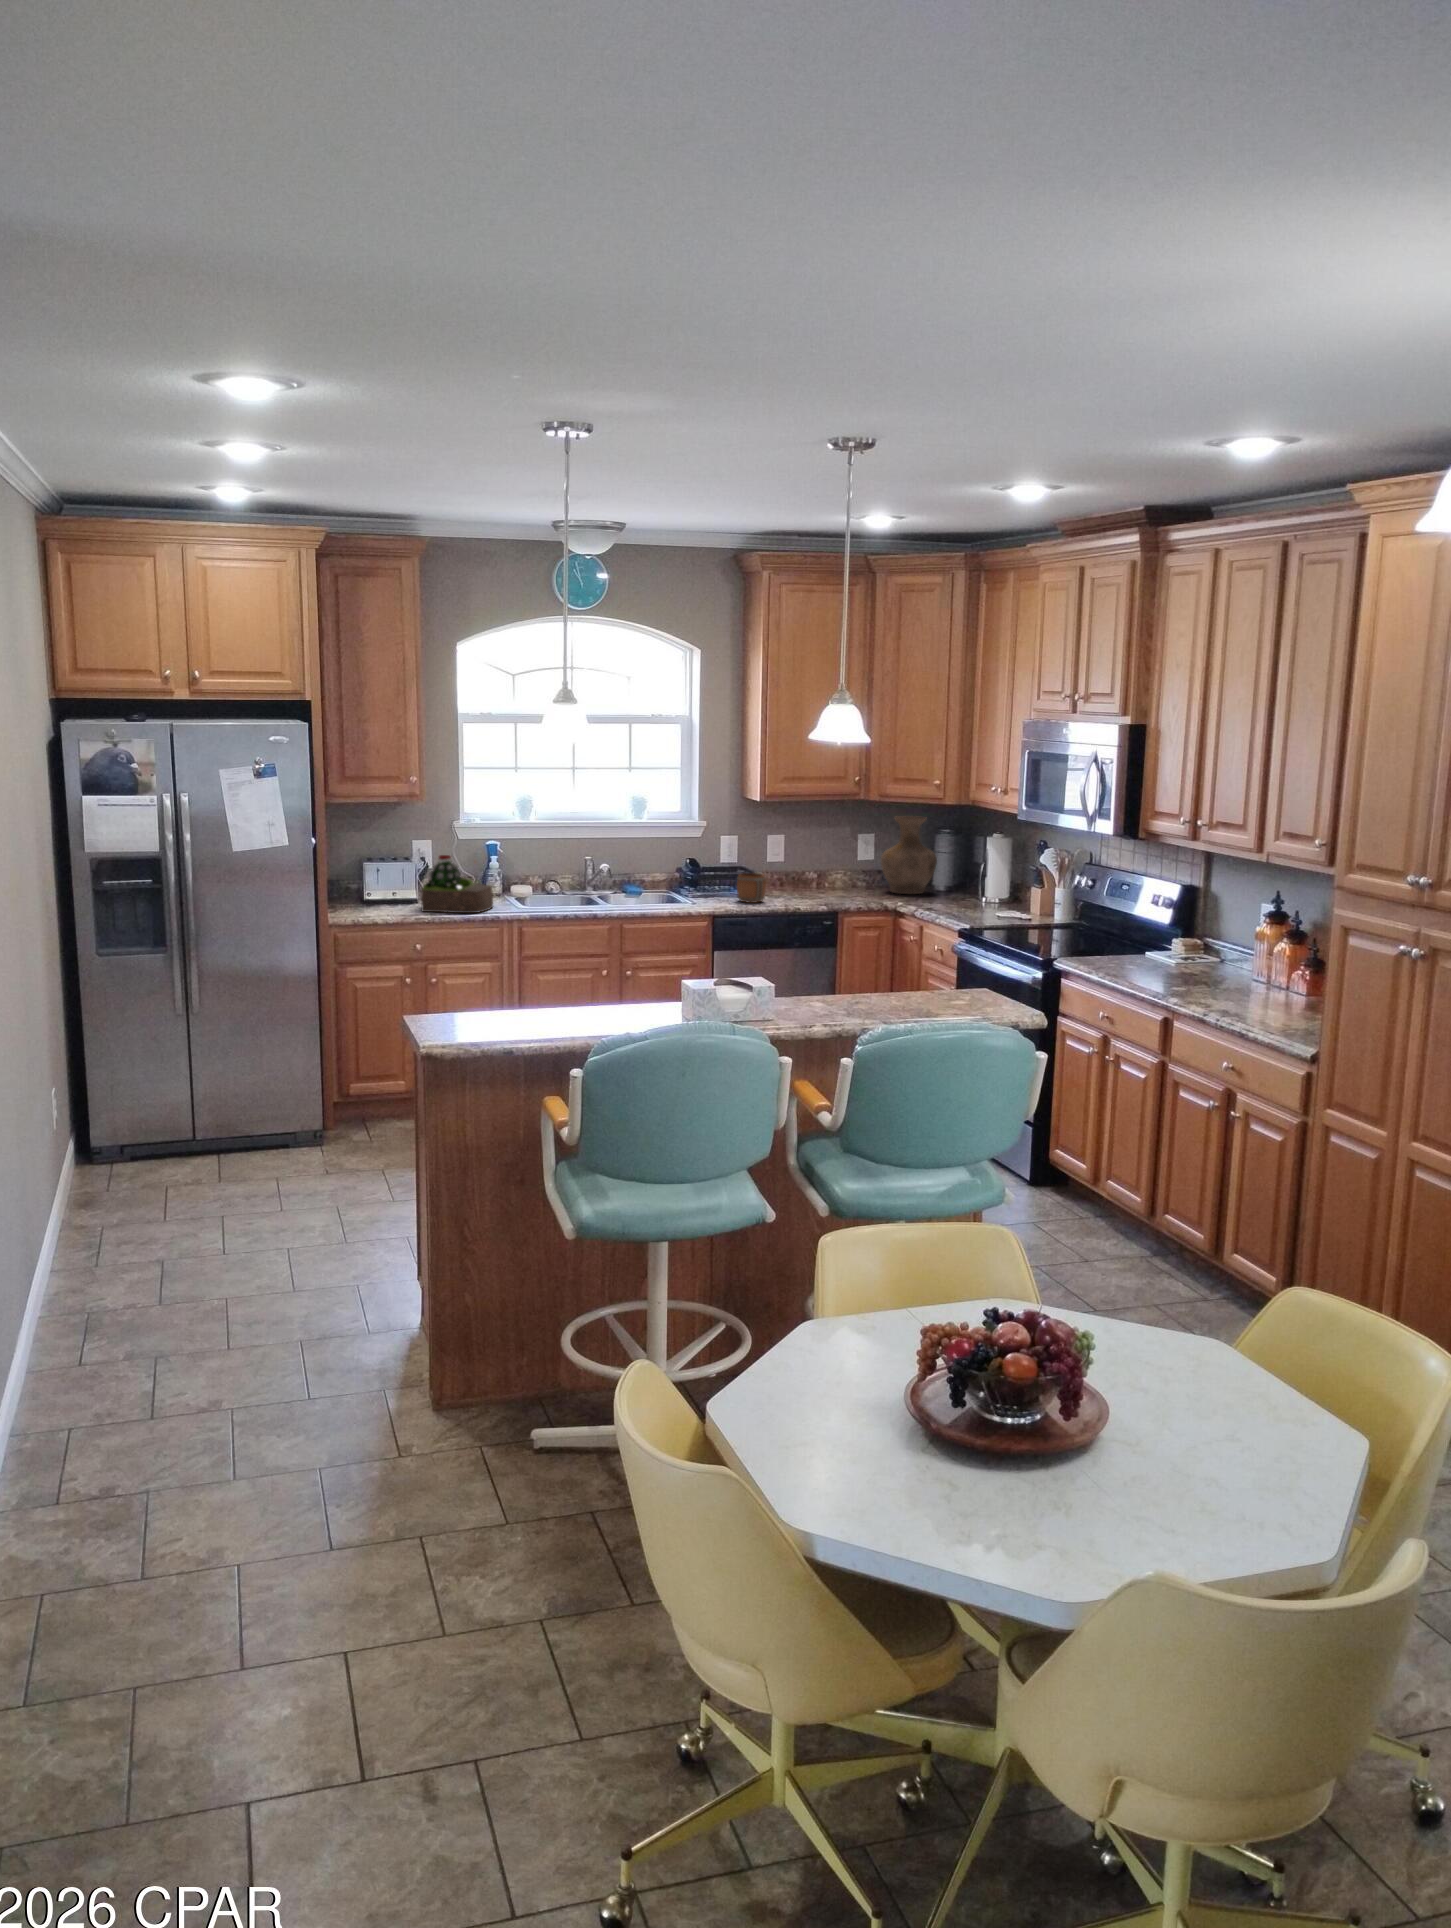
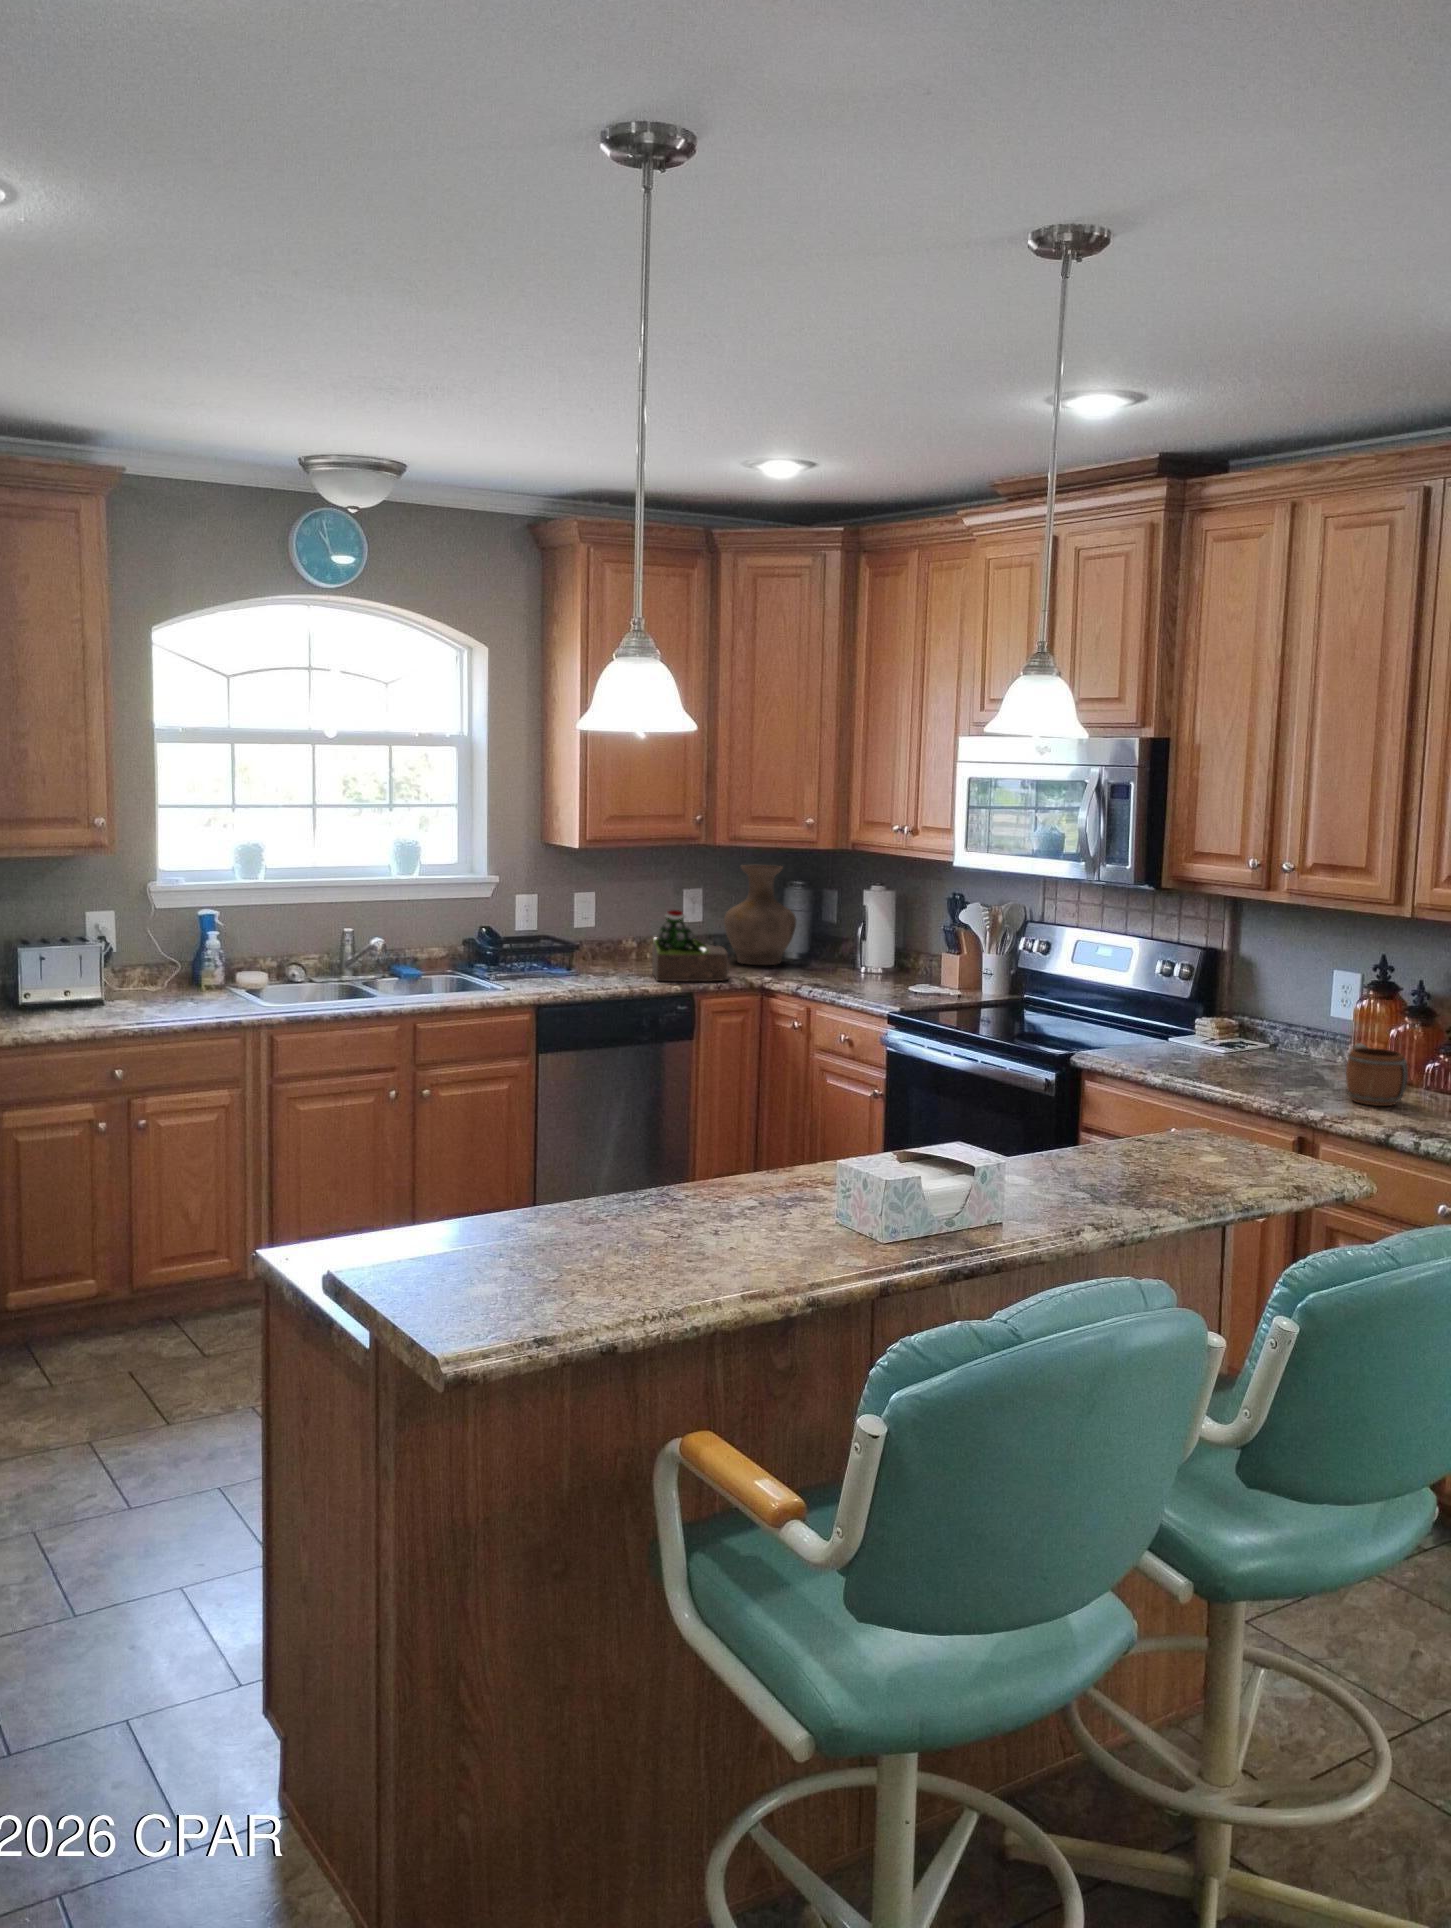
succulent plant: present [421,855,493,913] -> present [652,910,729,981]
mug: present [737,872,766,903] -> present [1346,1043,1408,1106]

